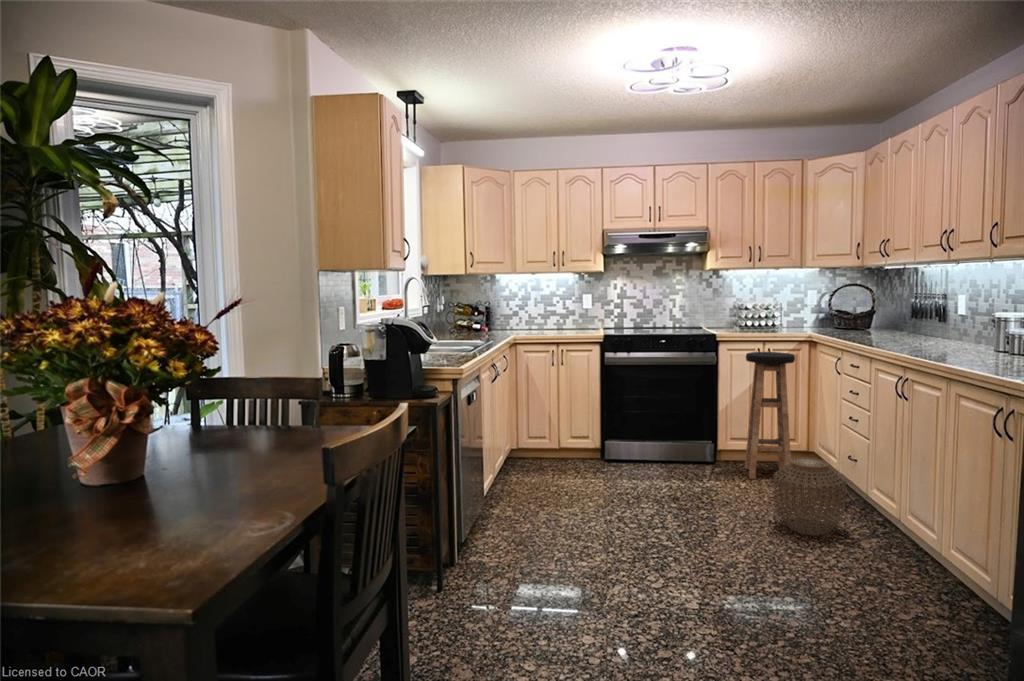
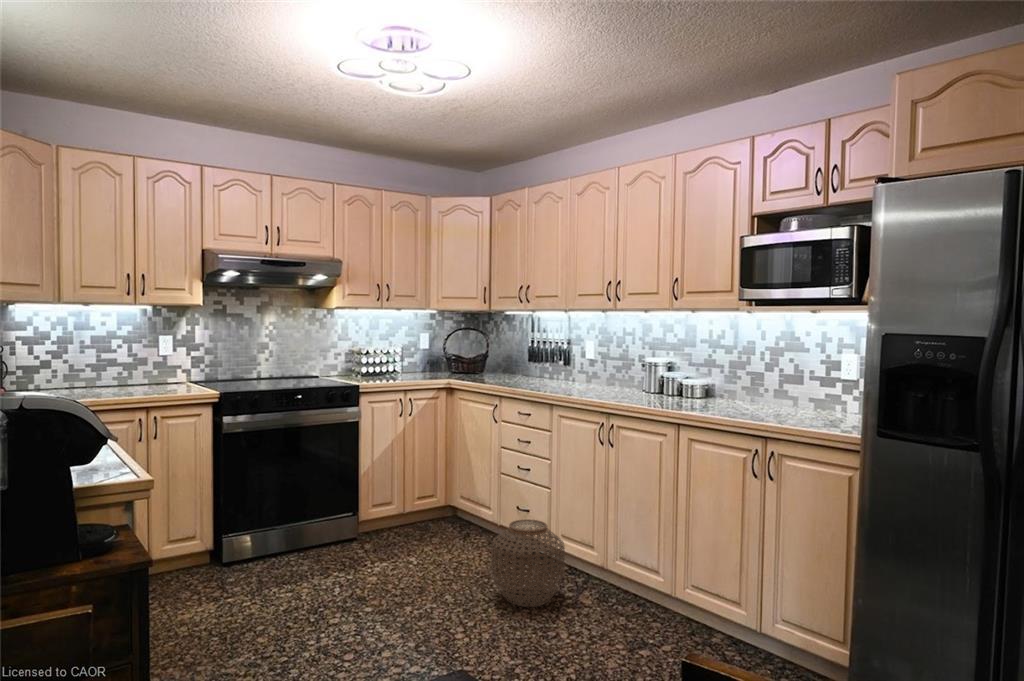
bar stool: present [745,352,795,479] -> none [397,403,457,554]

